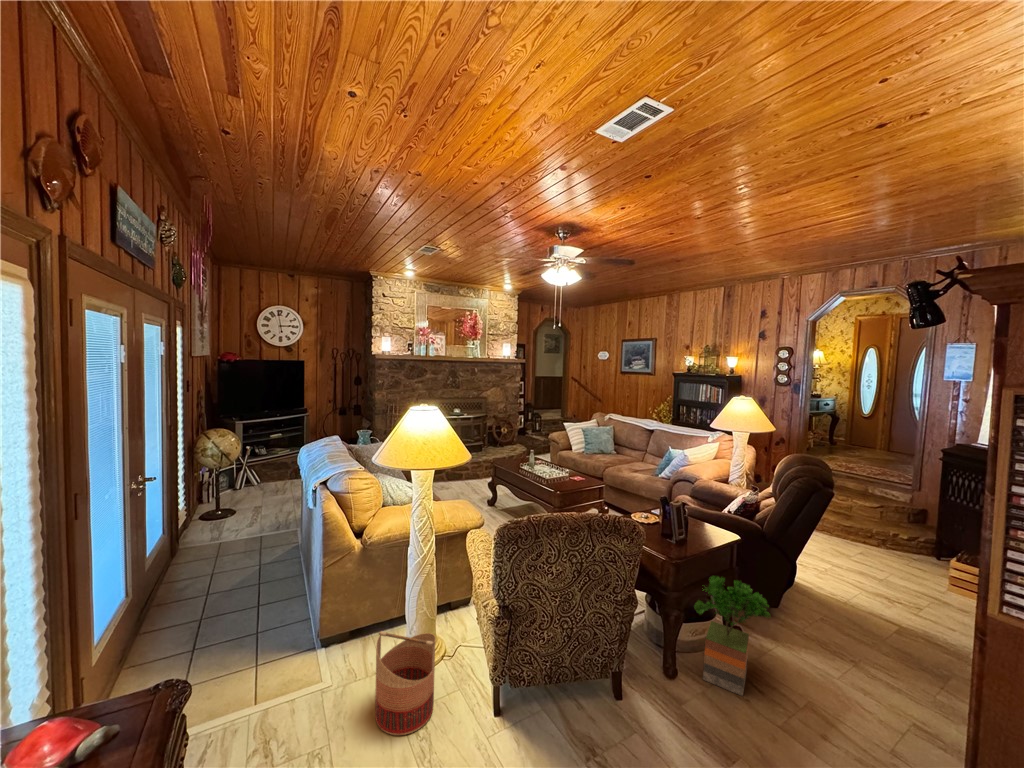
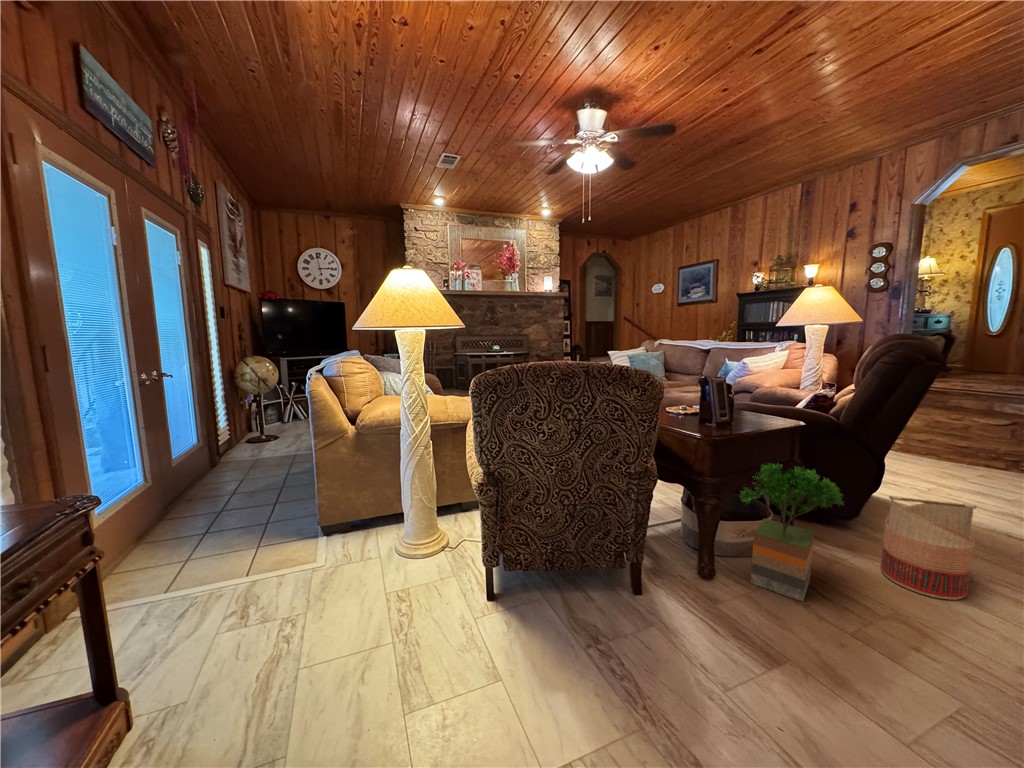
basket: present [375,632,435,735] -> present [881,496,976,600]

